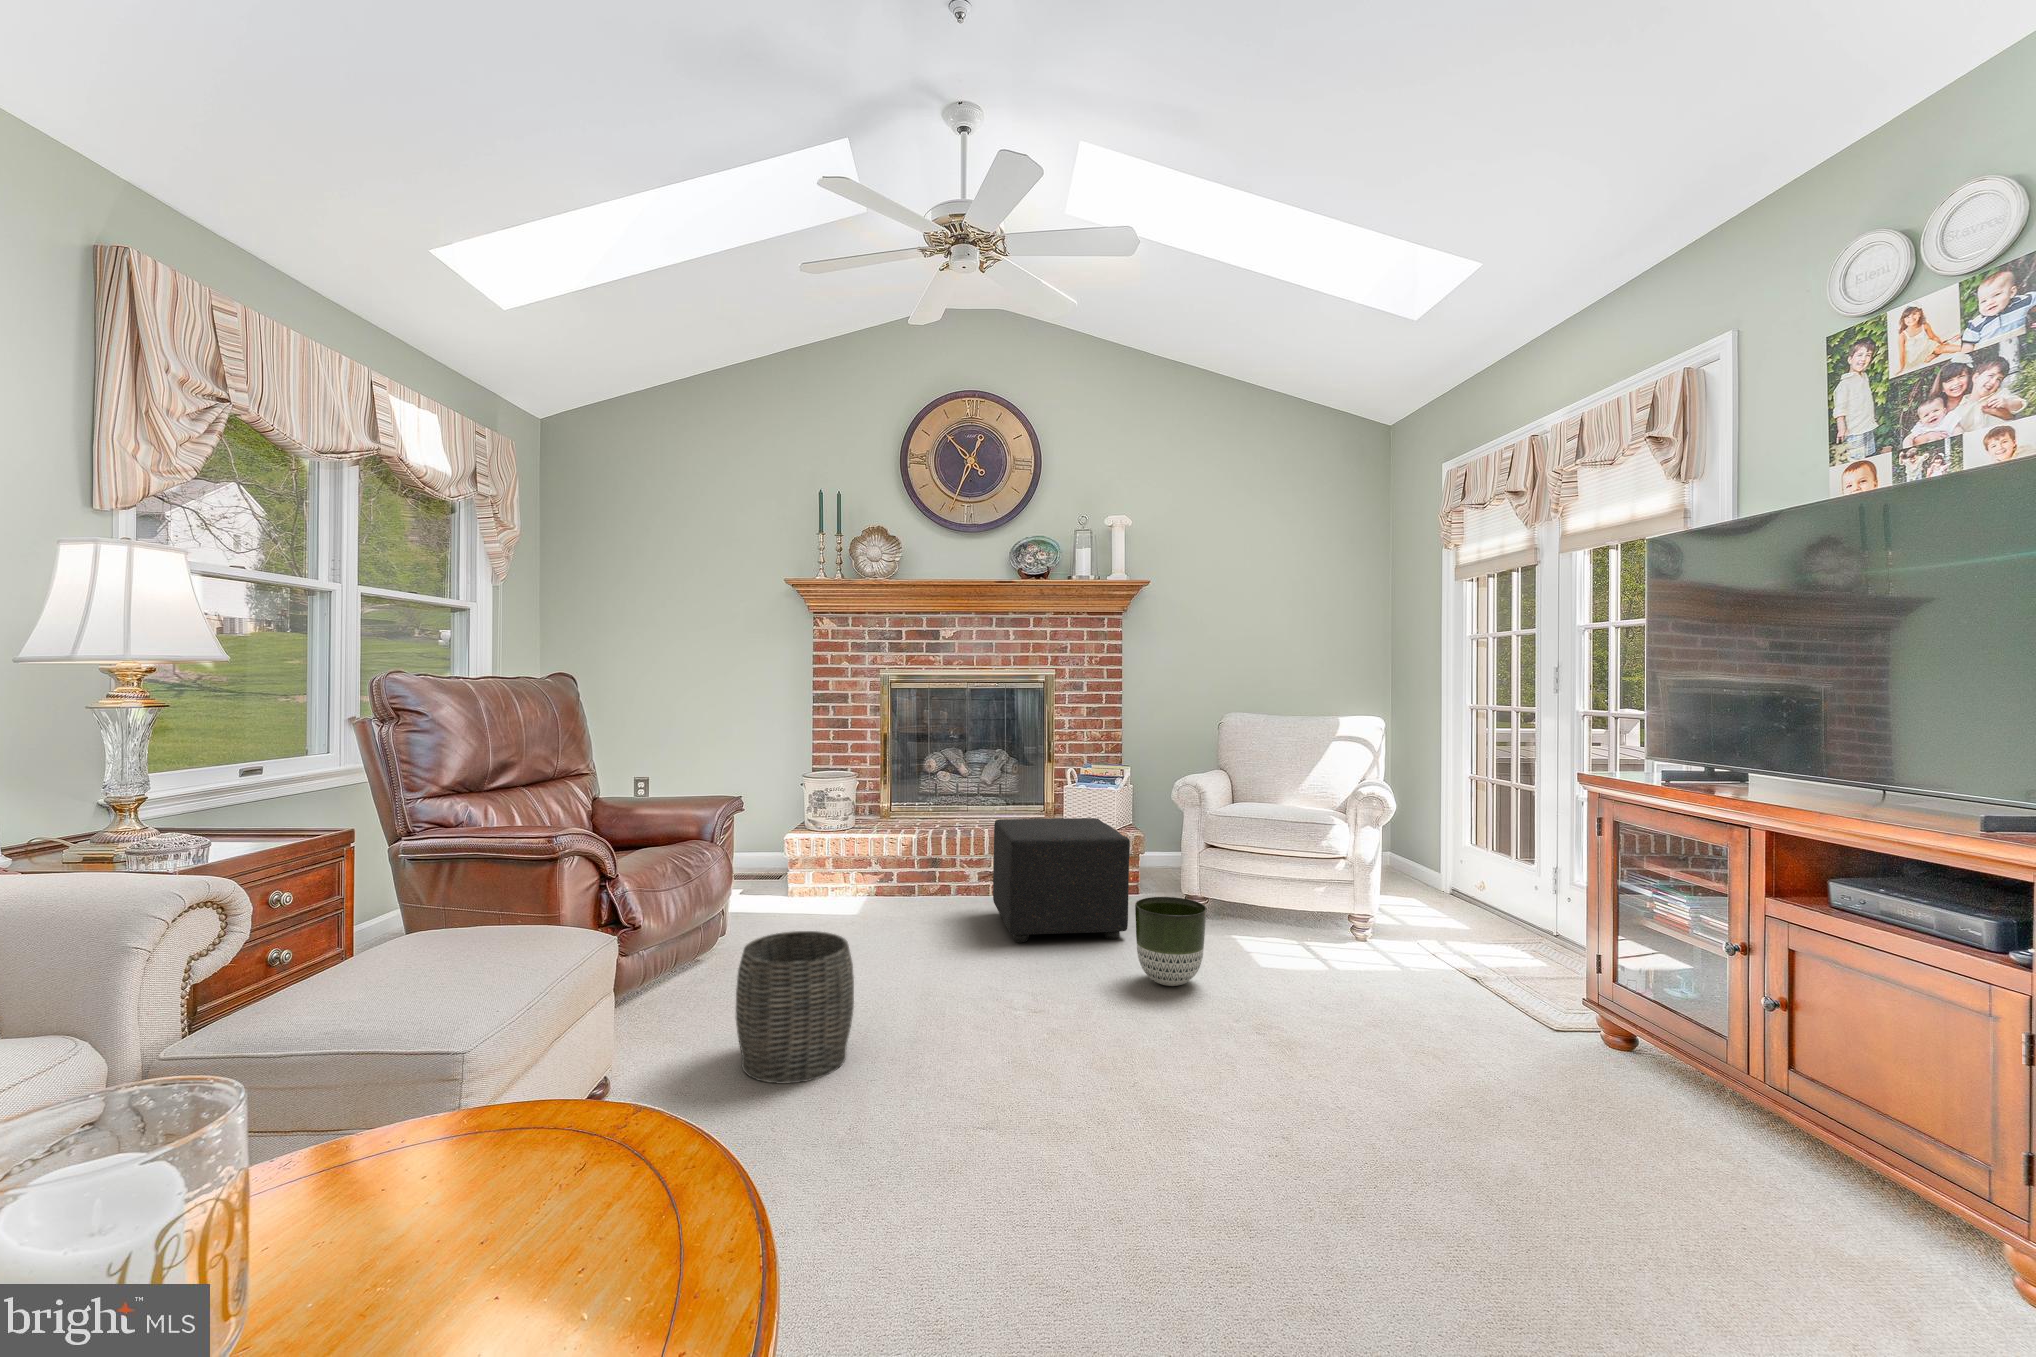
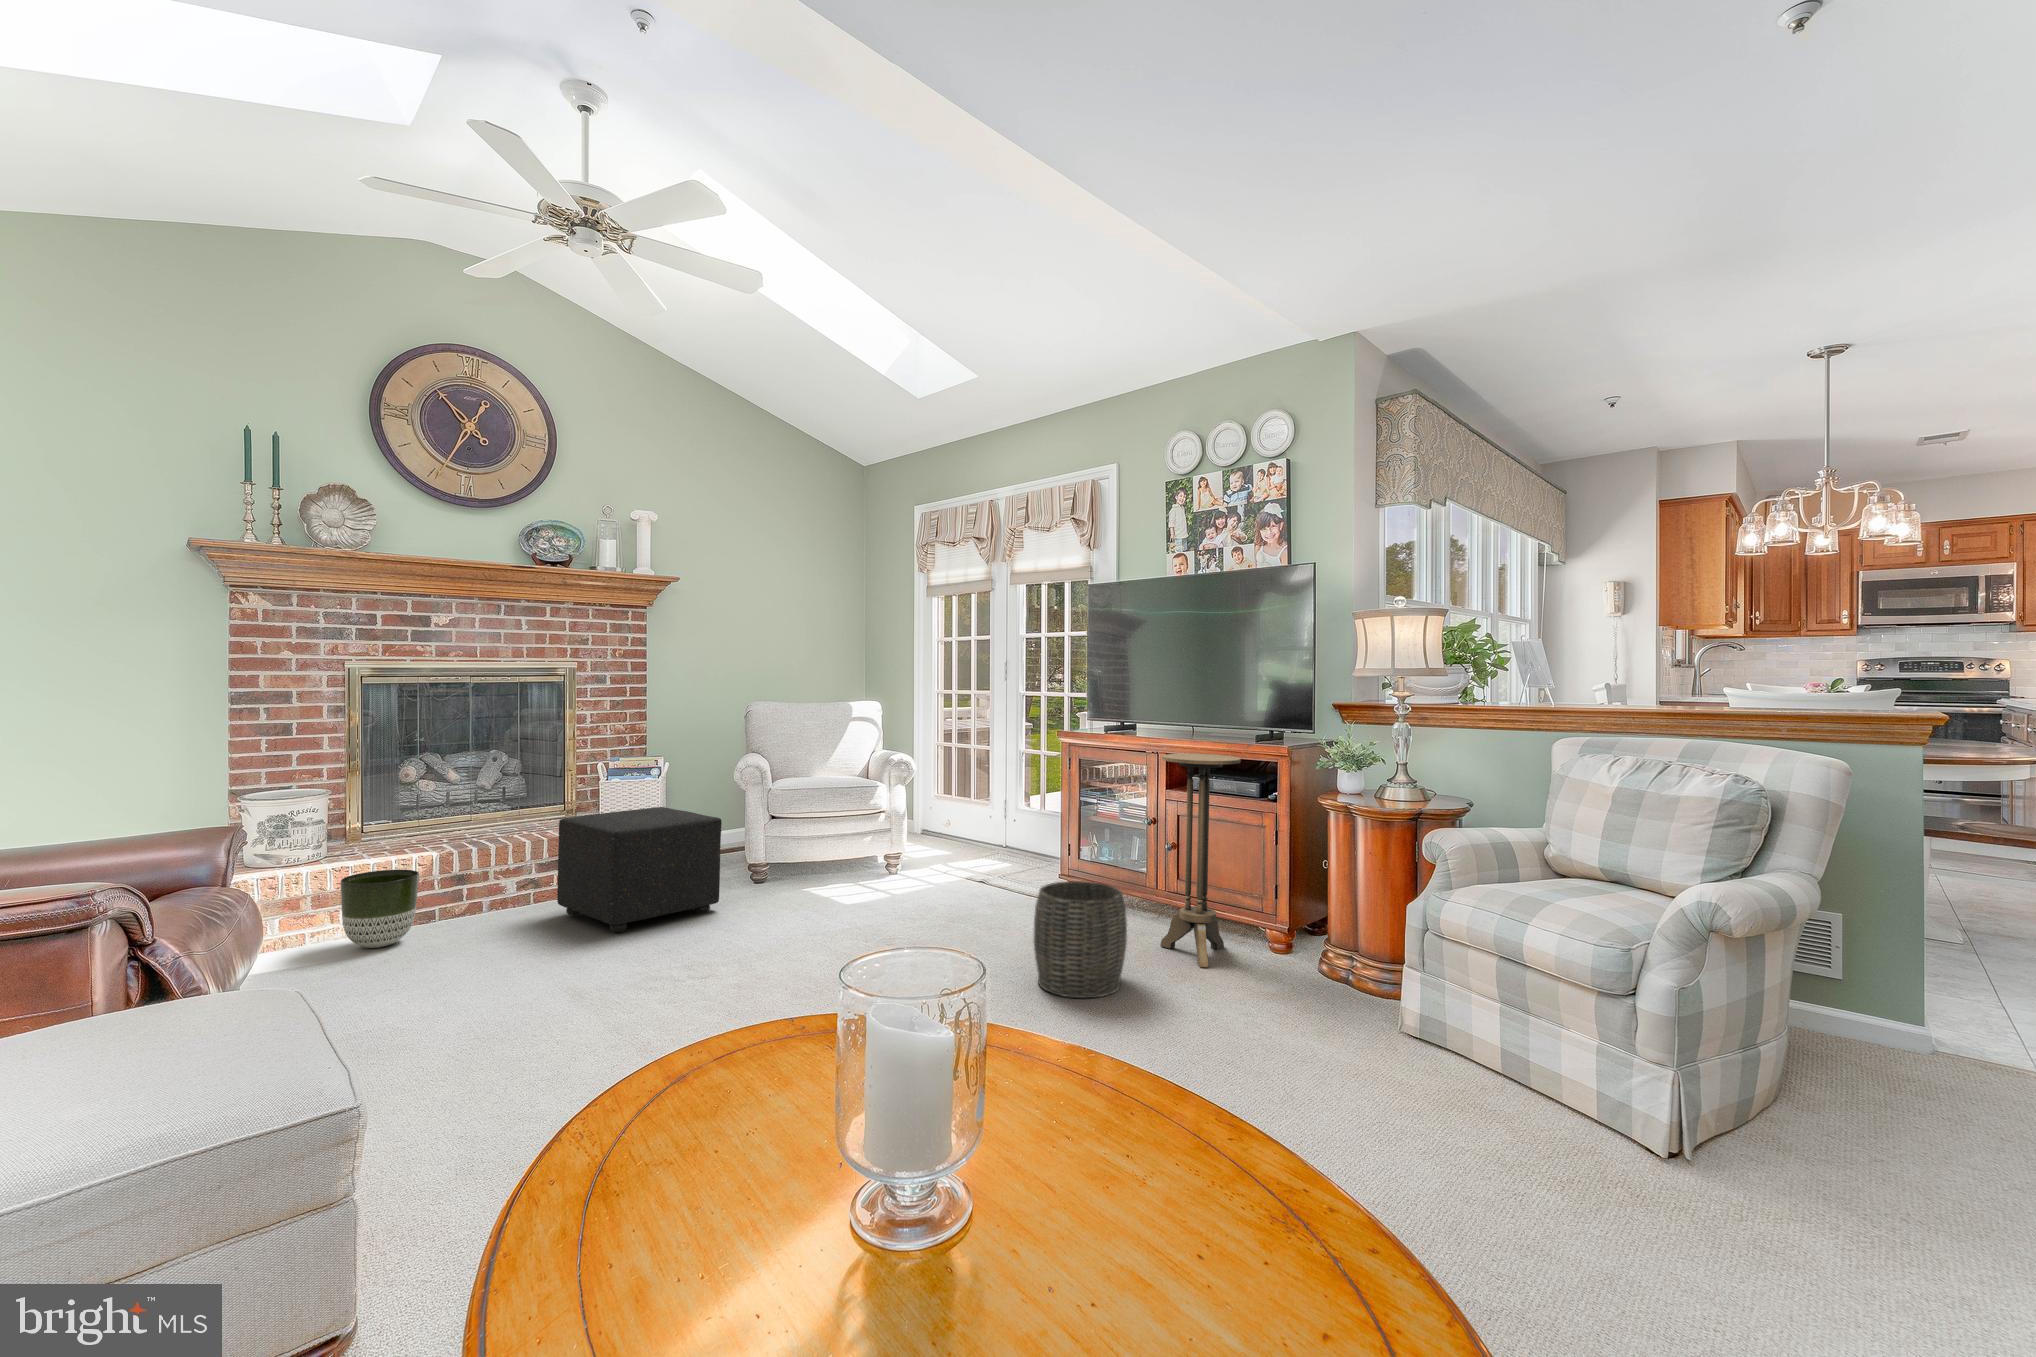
side table: none [1708,827,1912,1261] -> present [1160,754,1241,967]
planter: present [1135,897,1206,986] -> present [341,870,419,948]
woven basket: present [736,931,854,1084] -> present [1034,881,1127,998]

